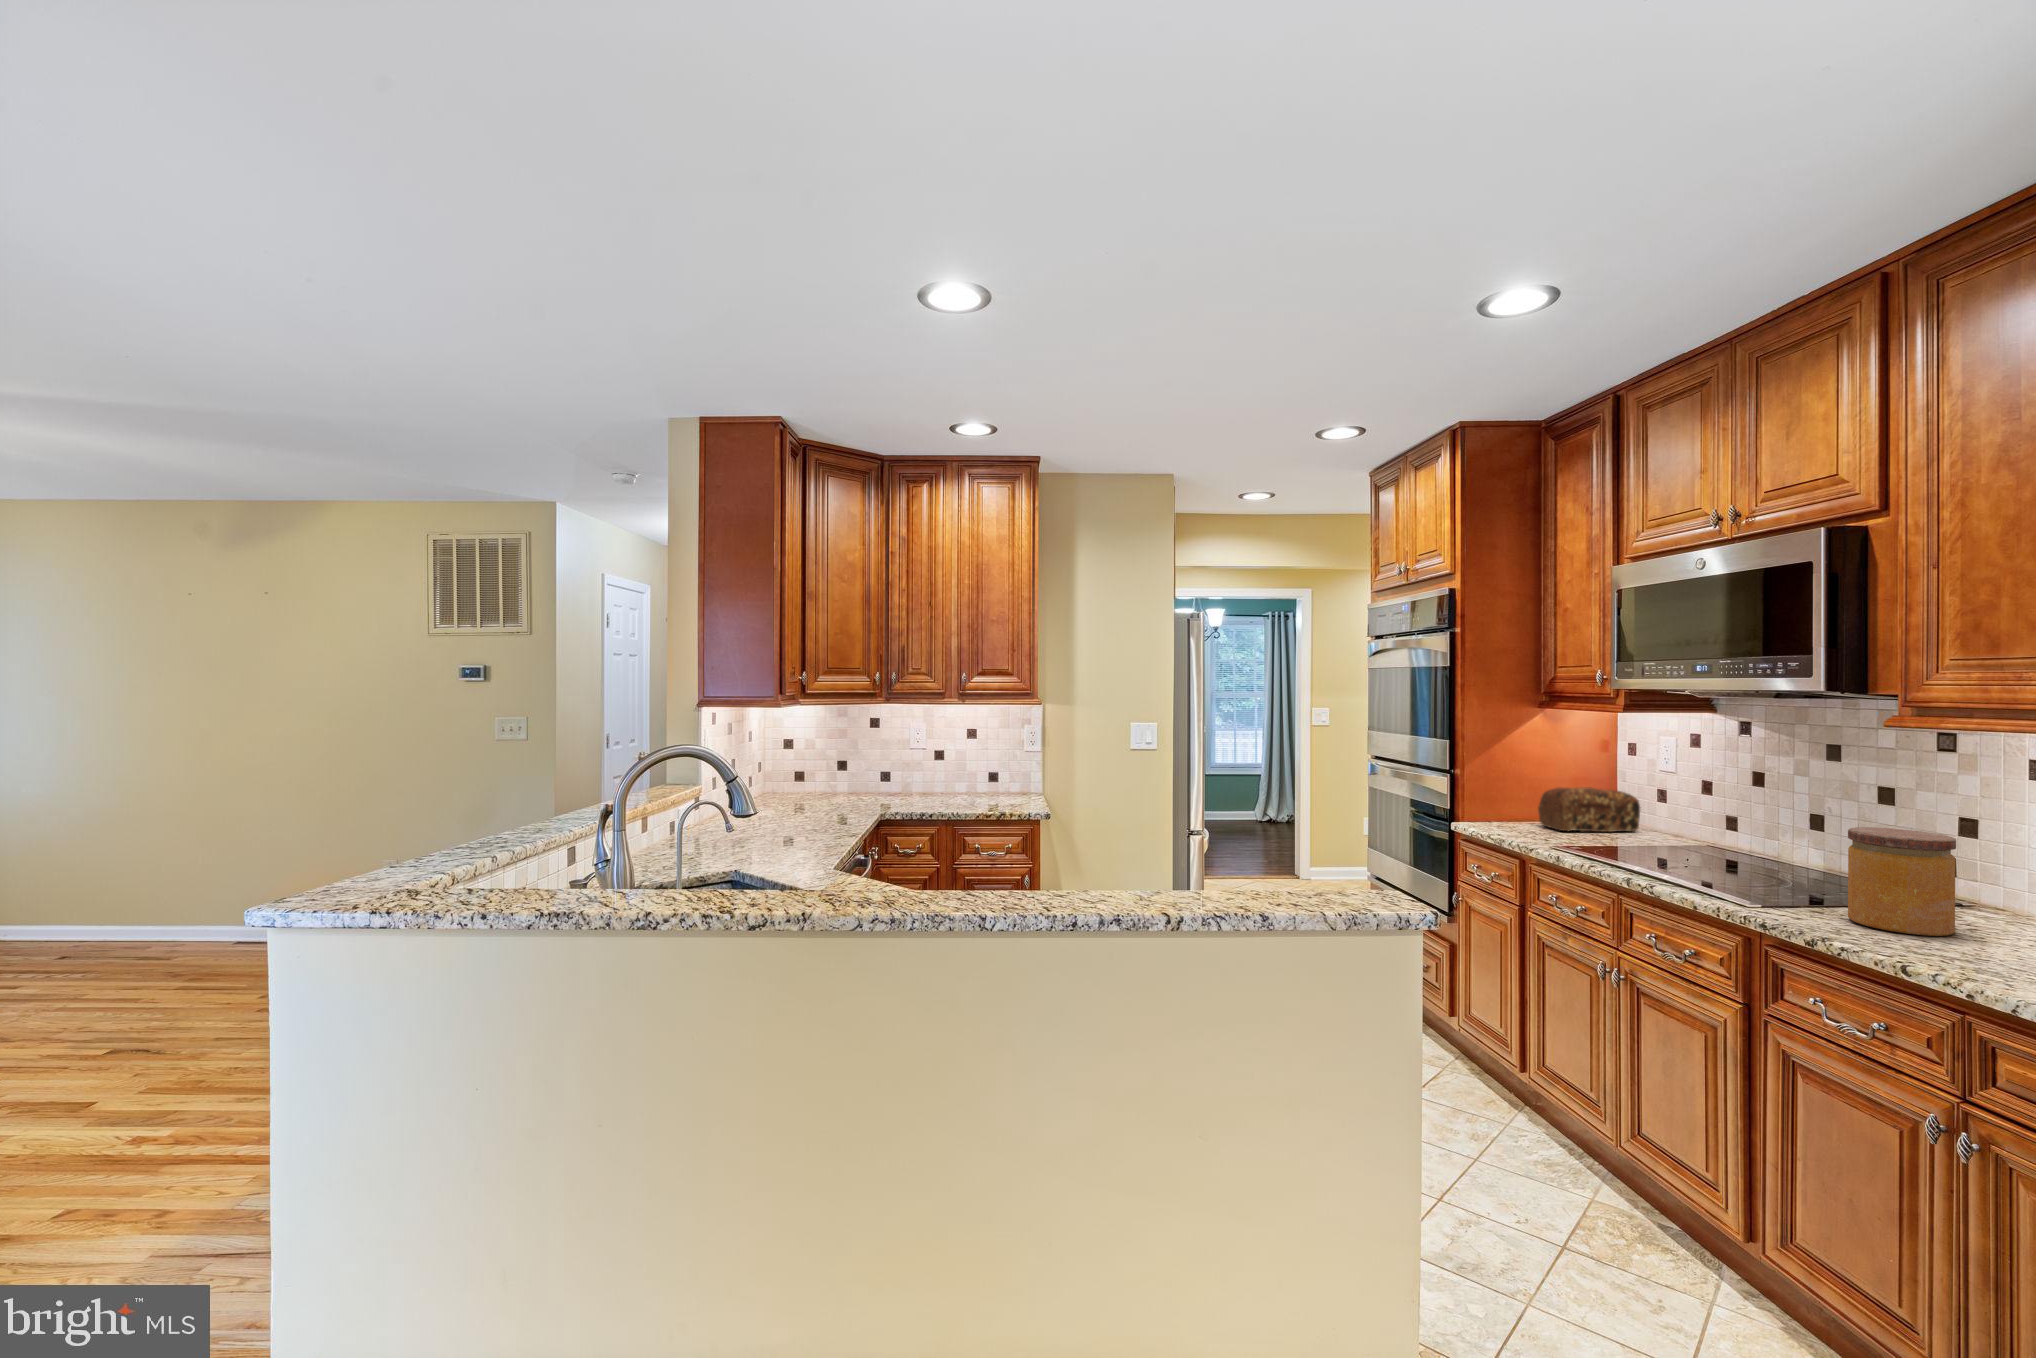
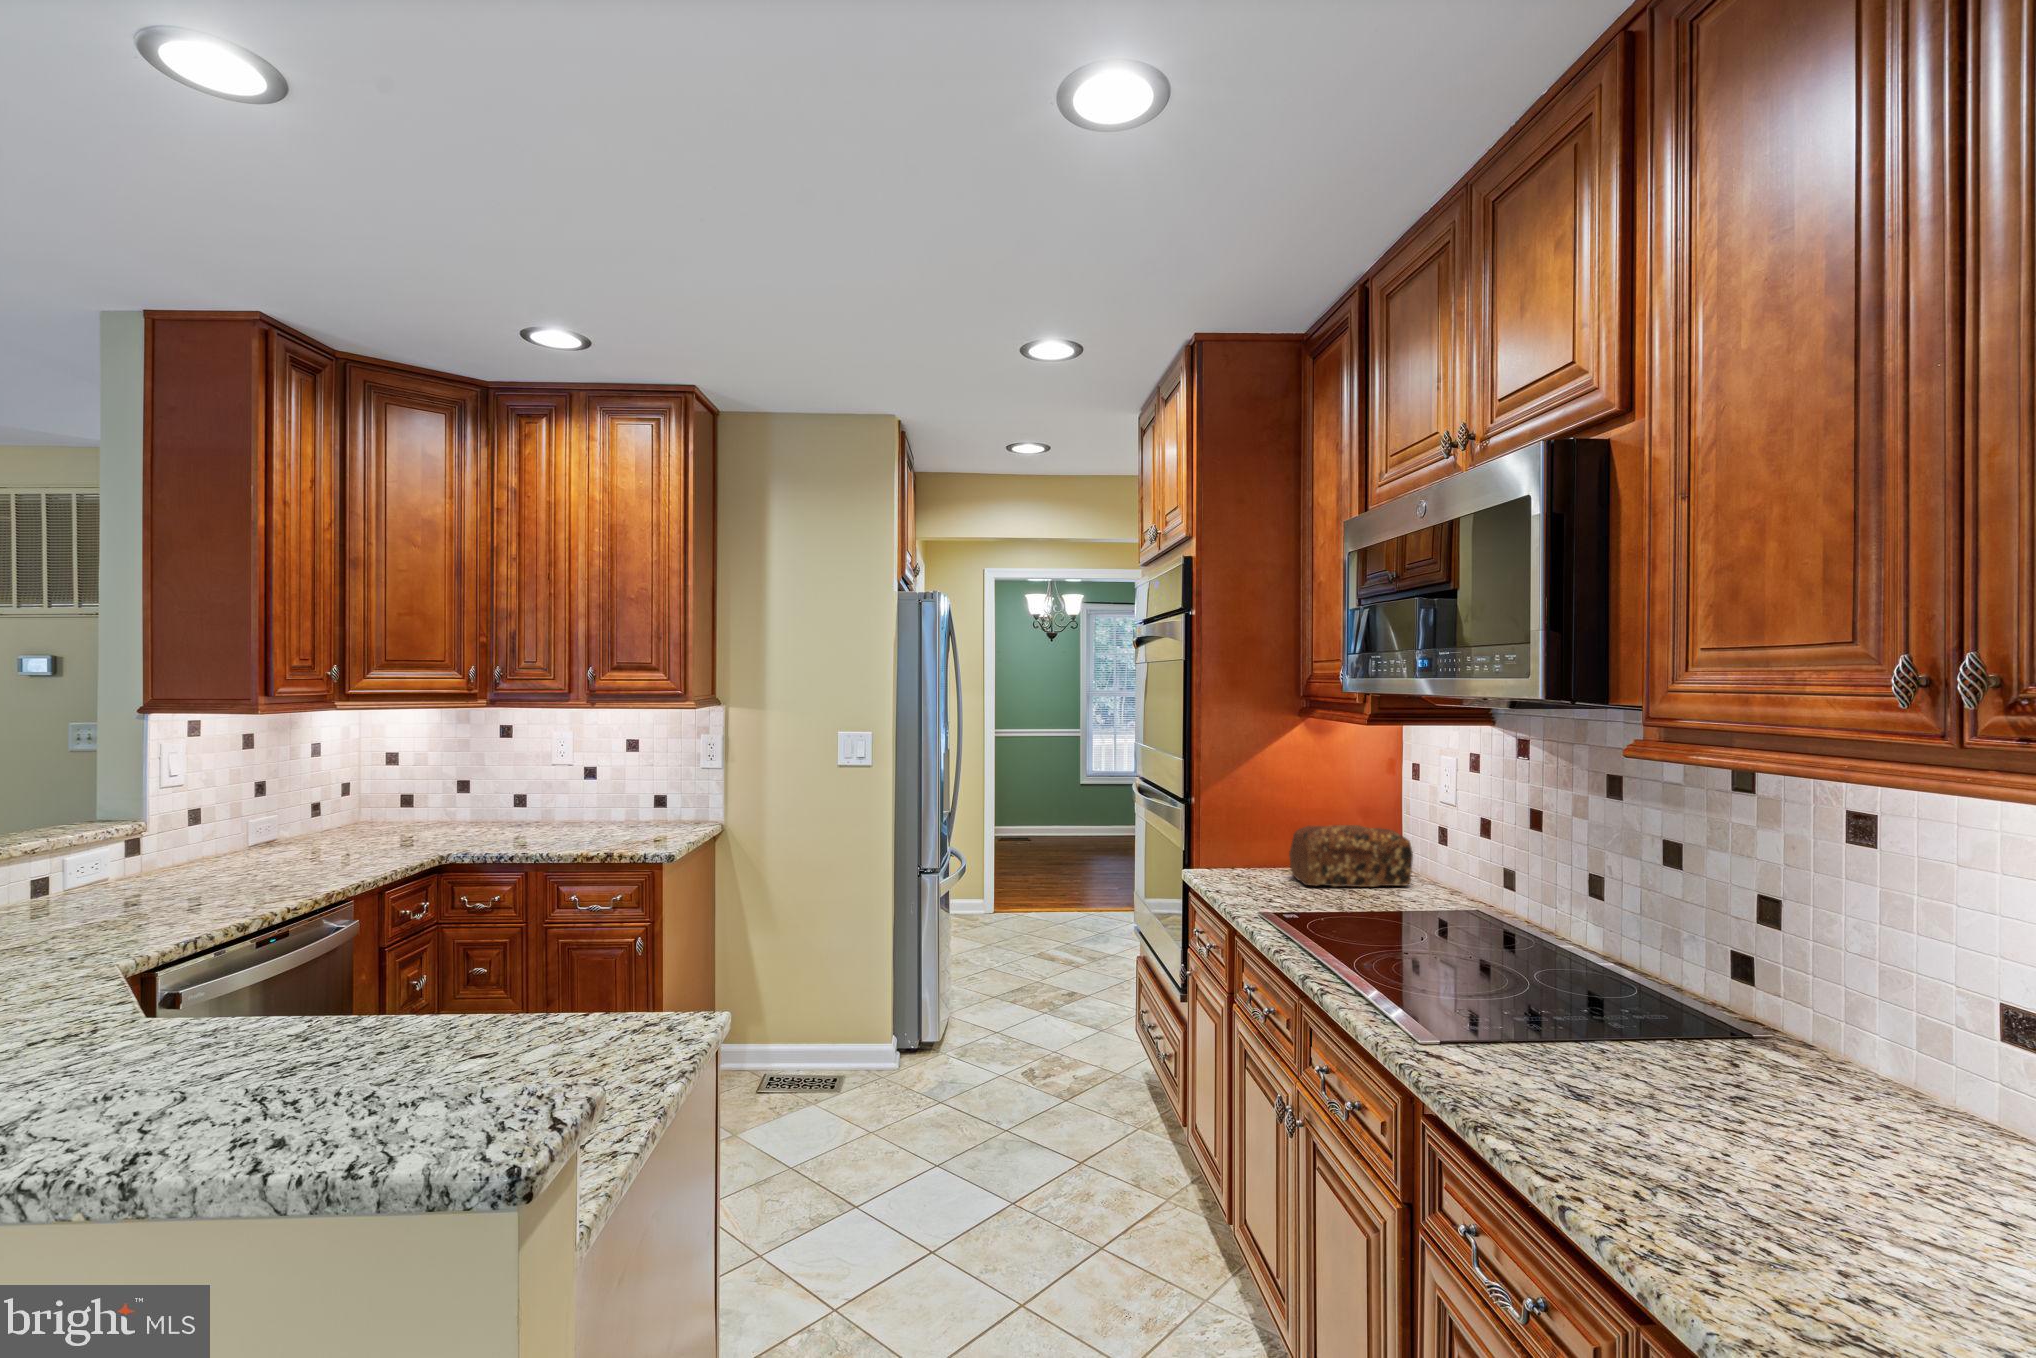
jar: present [1848,827,1956,936] -> none [1538,920,1689,1114]

